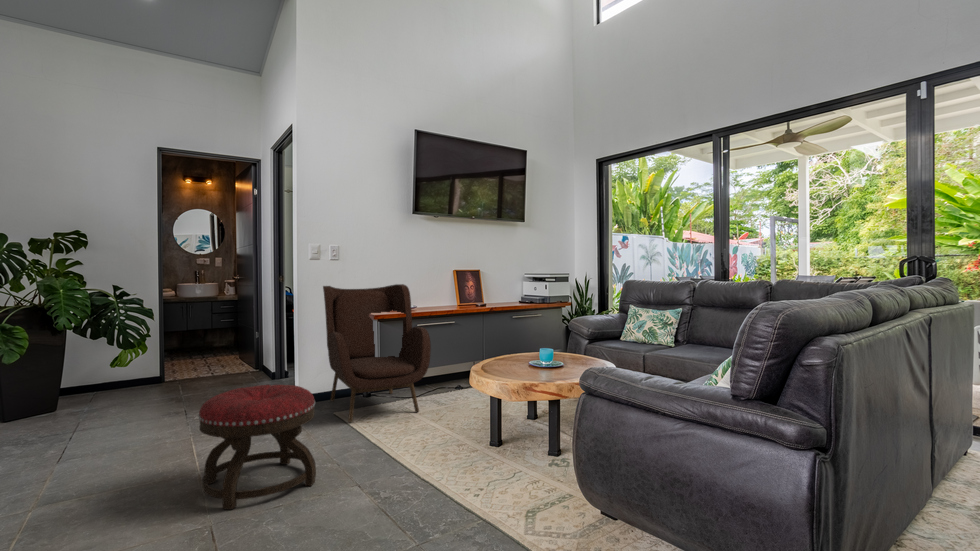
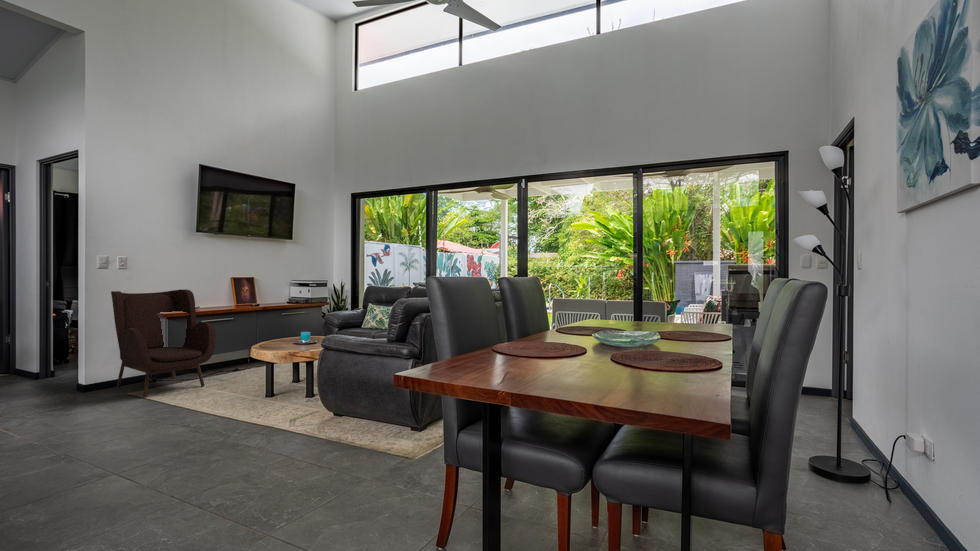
ottoman: present [198,385,316,509] -> none [37,364,137,446]

